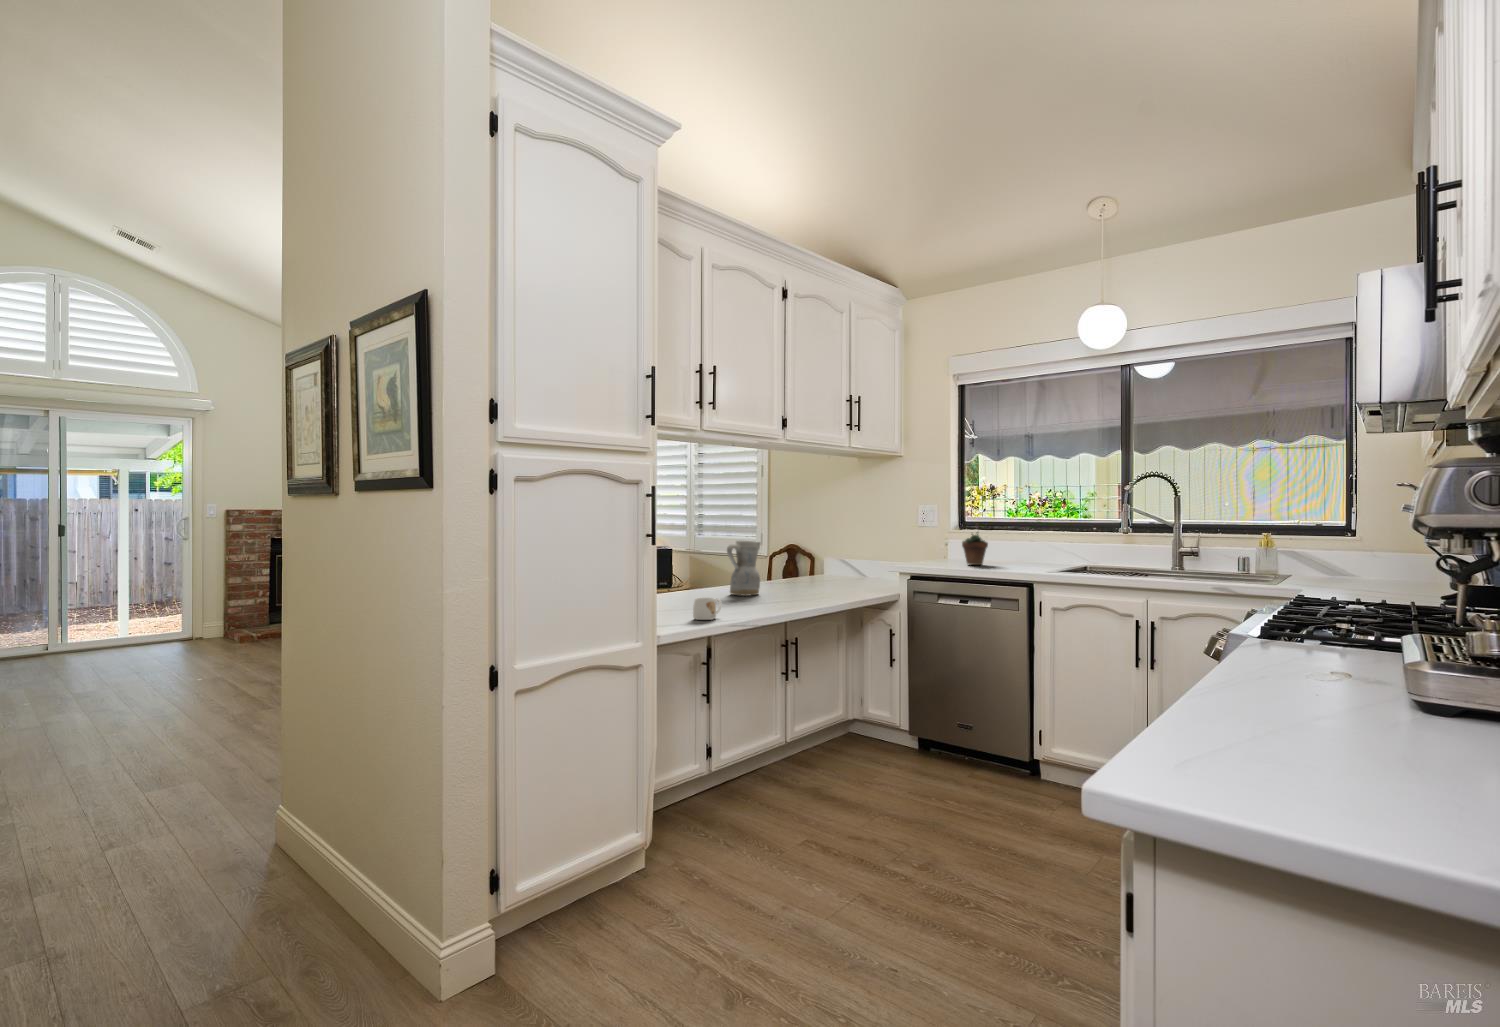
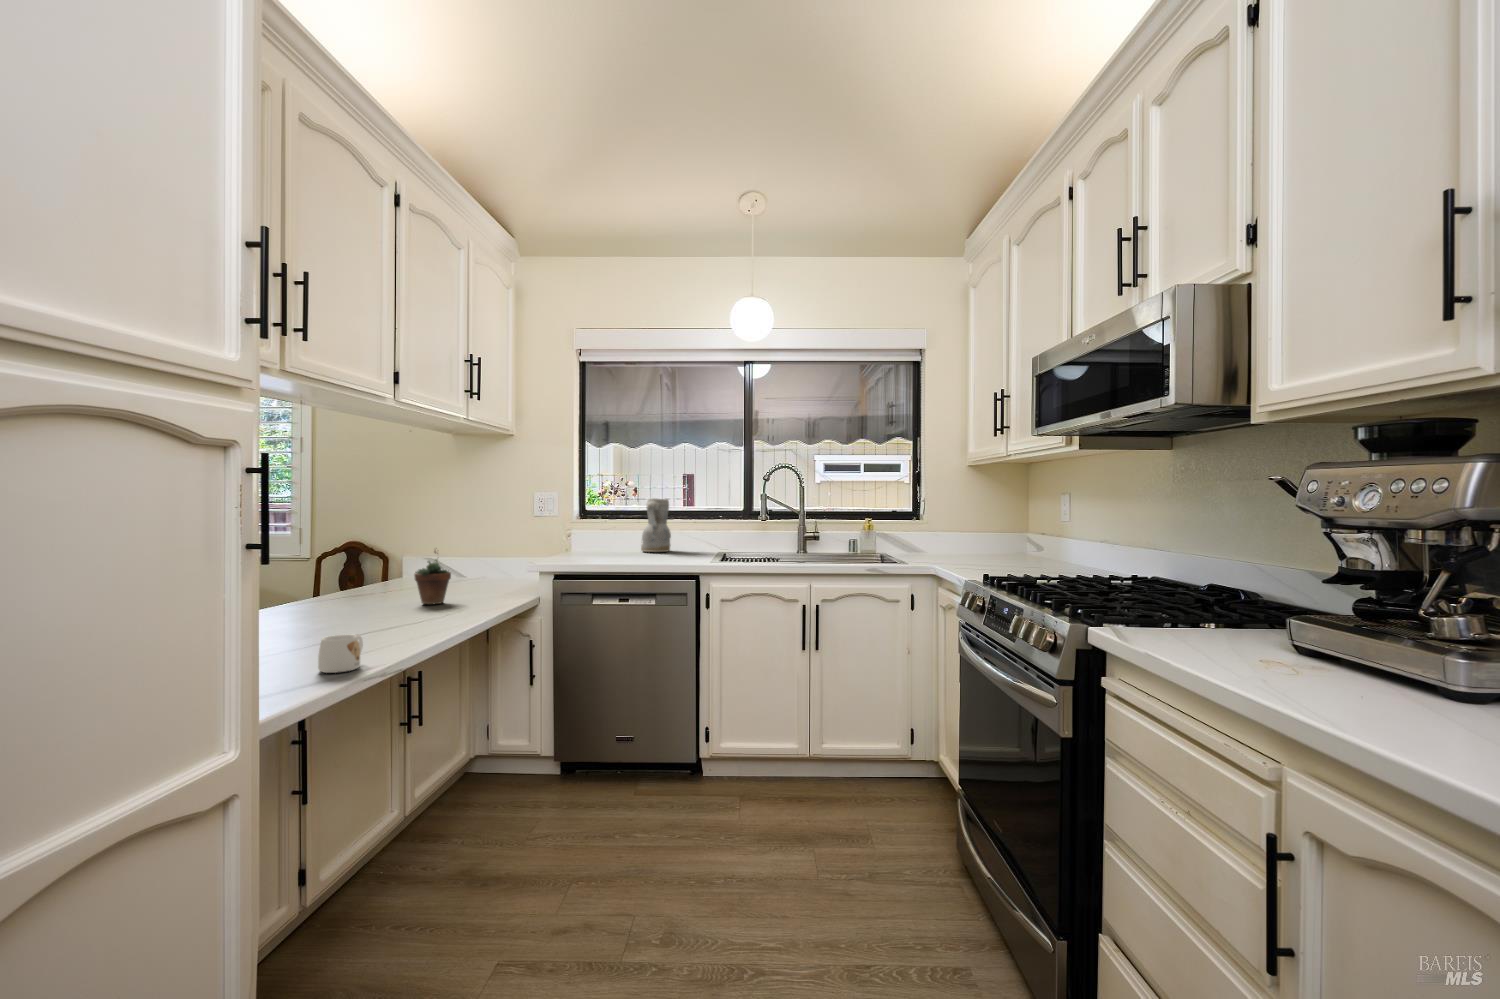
succulent plant: present [962,534,988,565] -> present [414,551,451,604]
ceramic pitcher: present [727,541,760,596] -> present [641,498,671,552]

